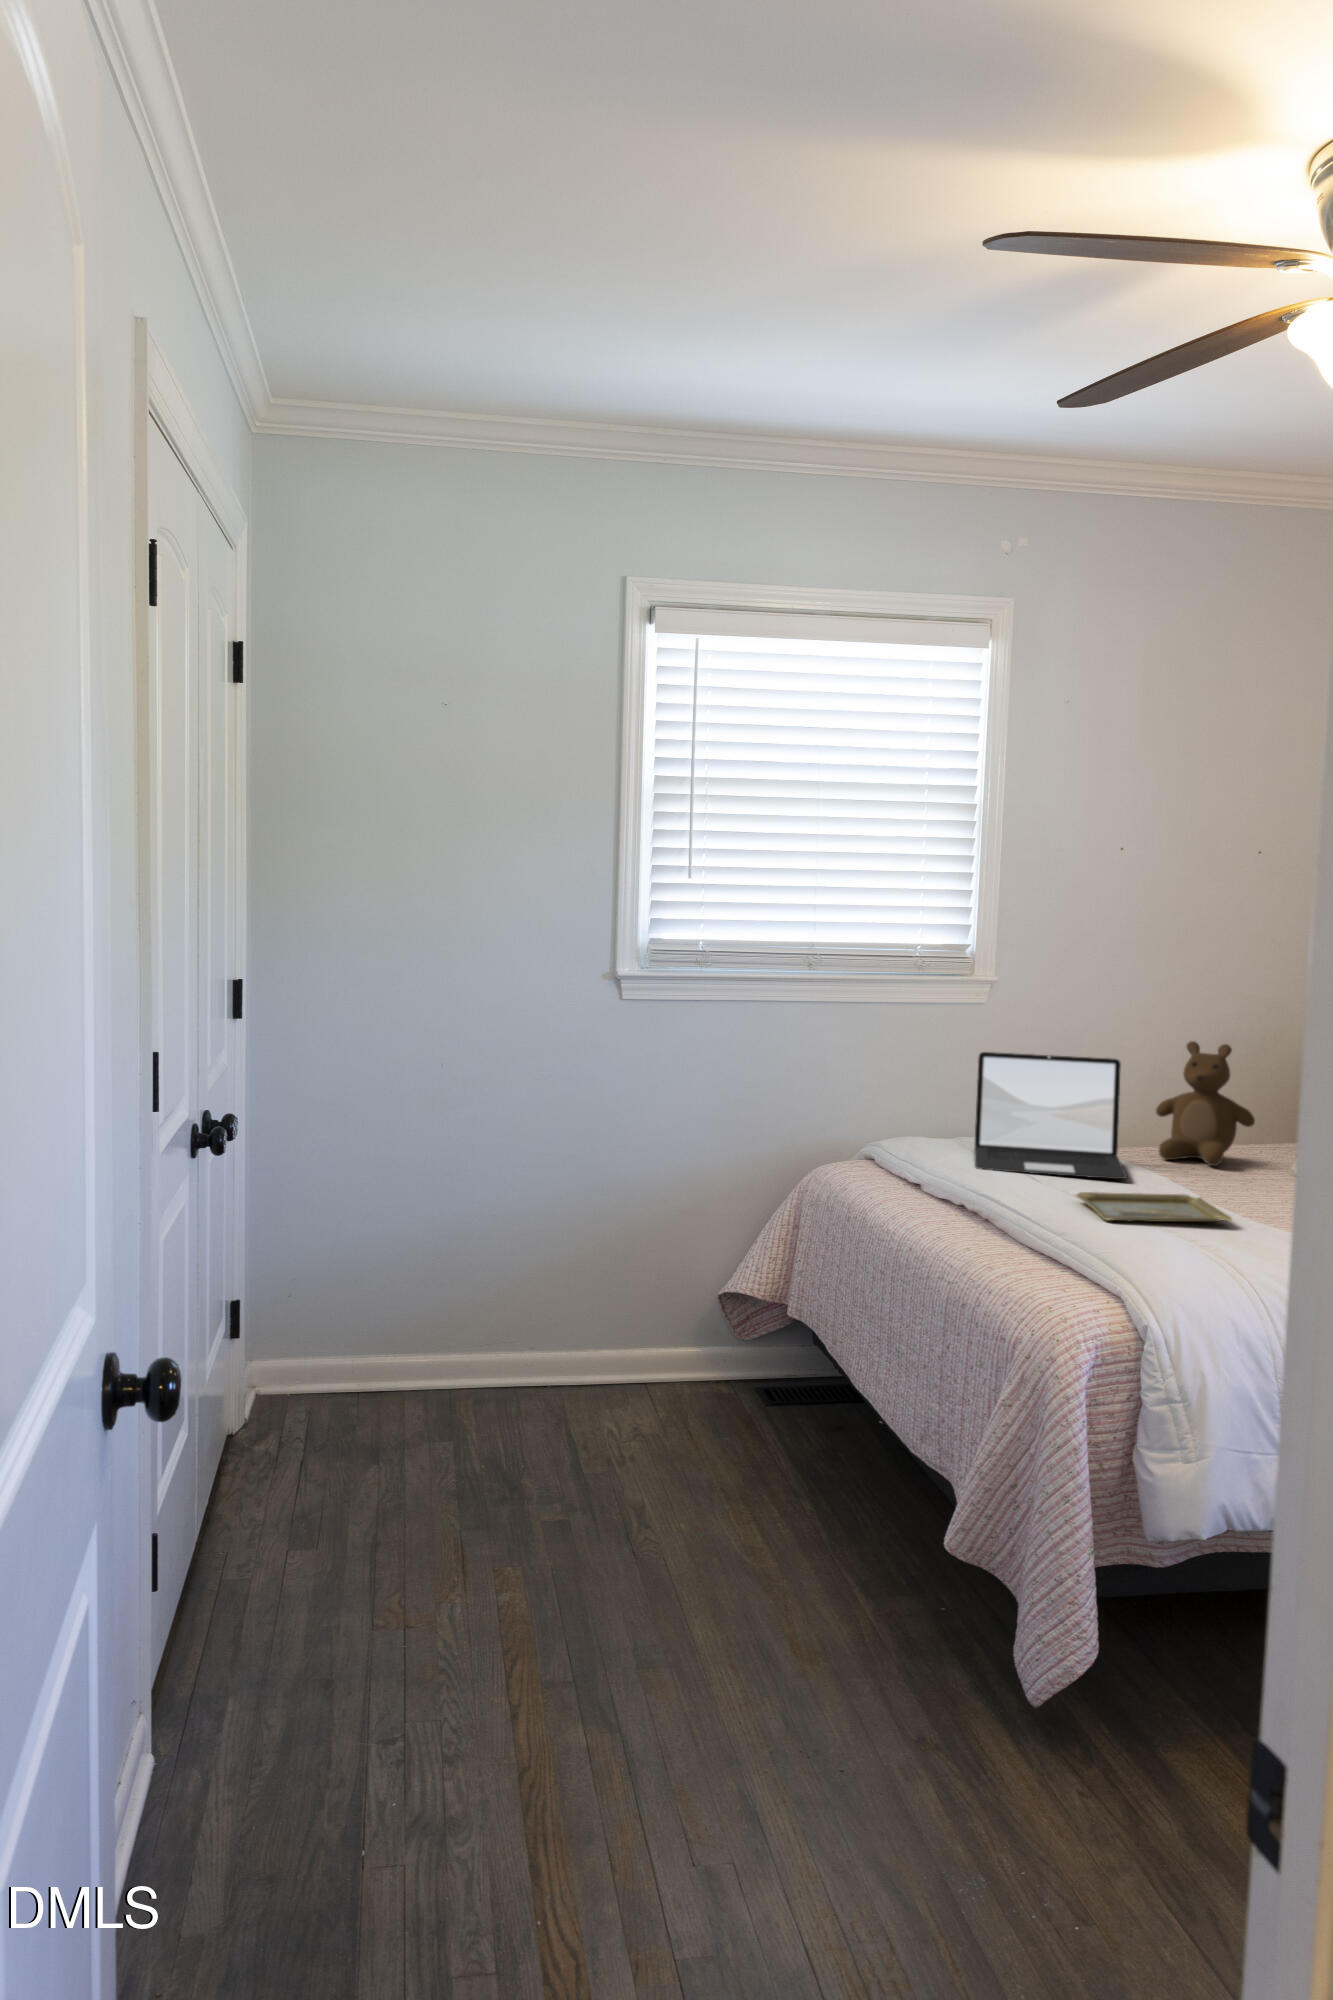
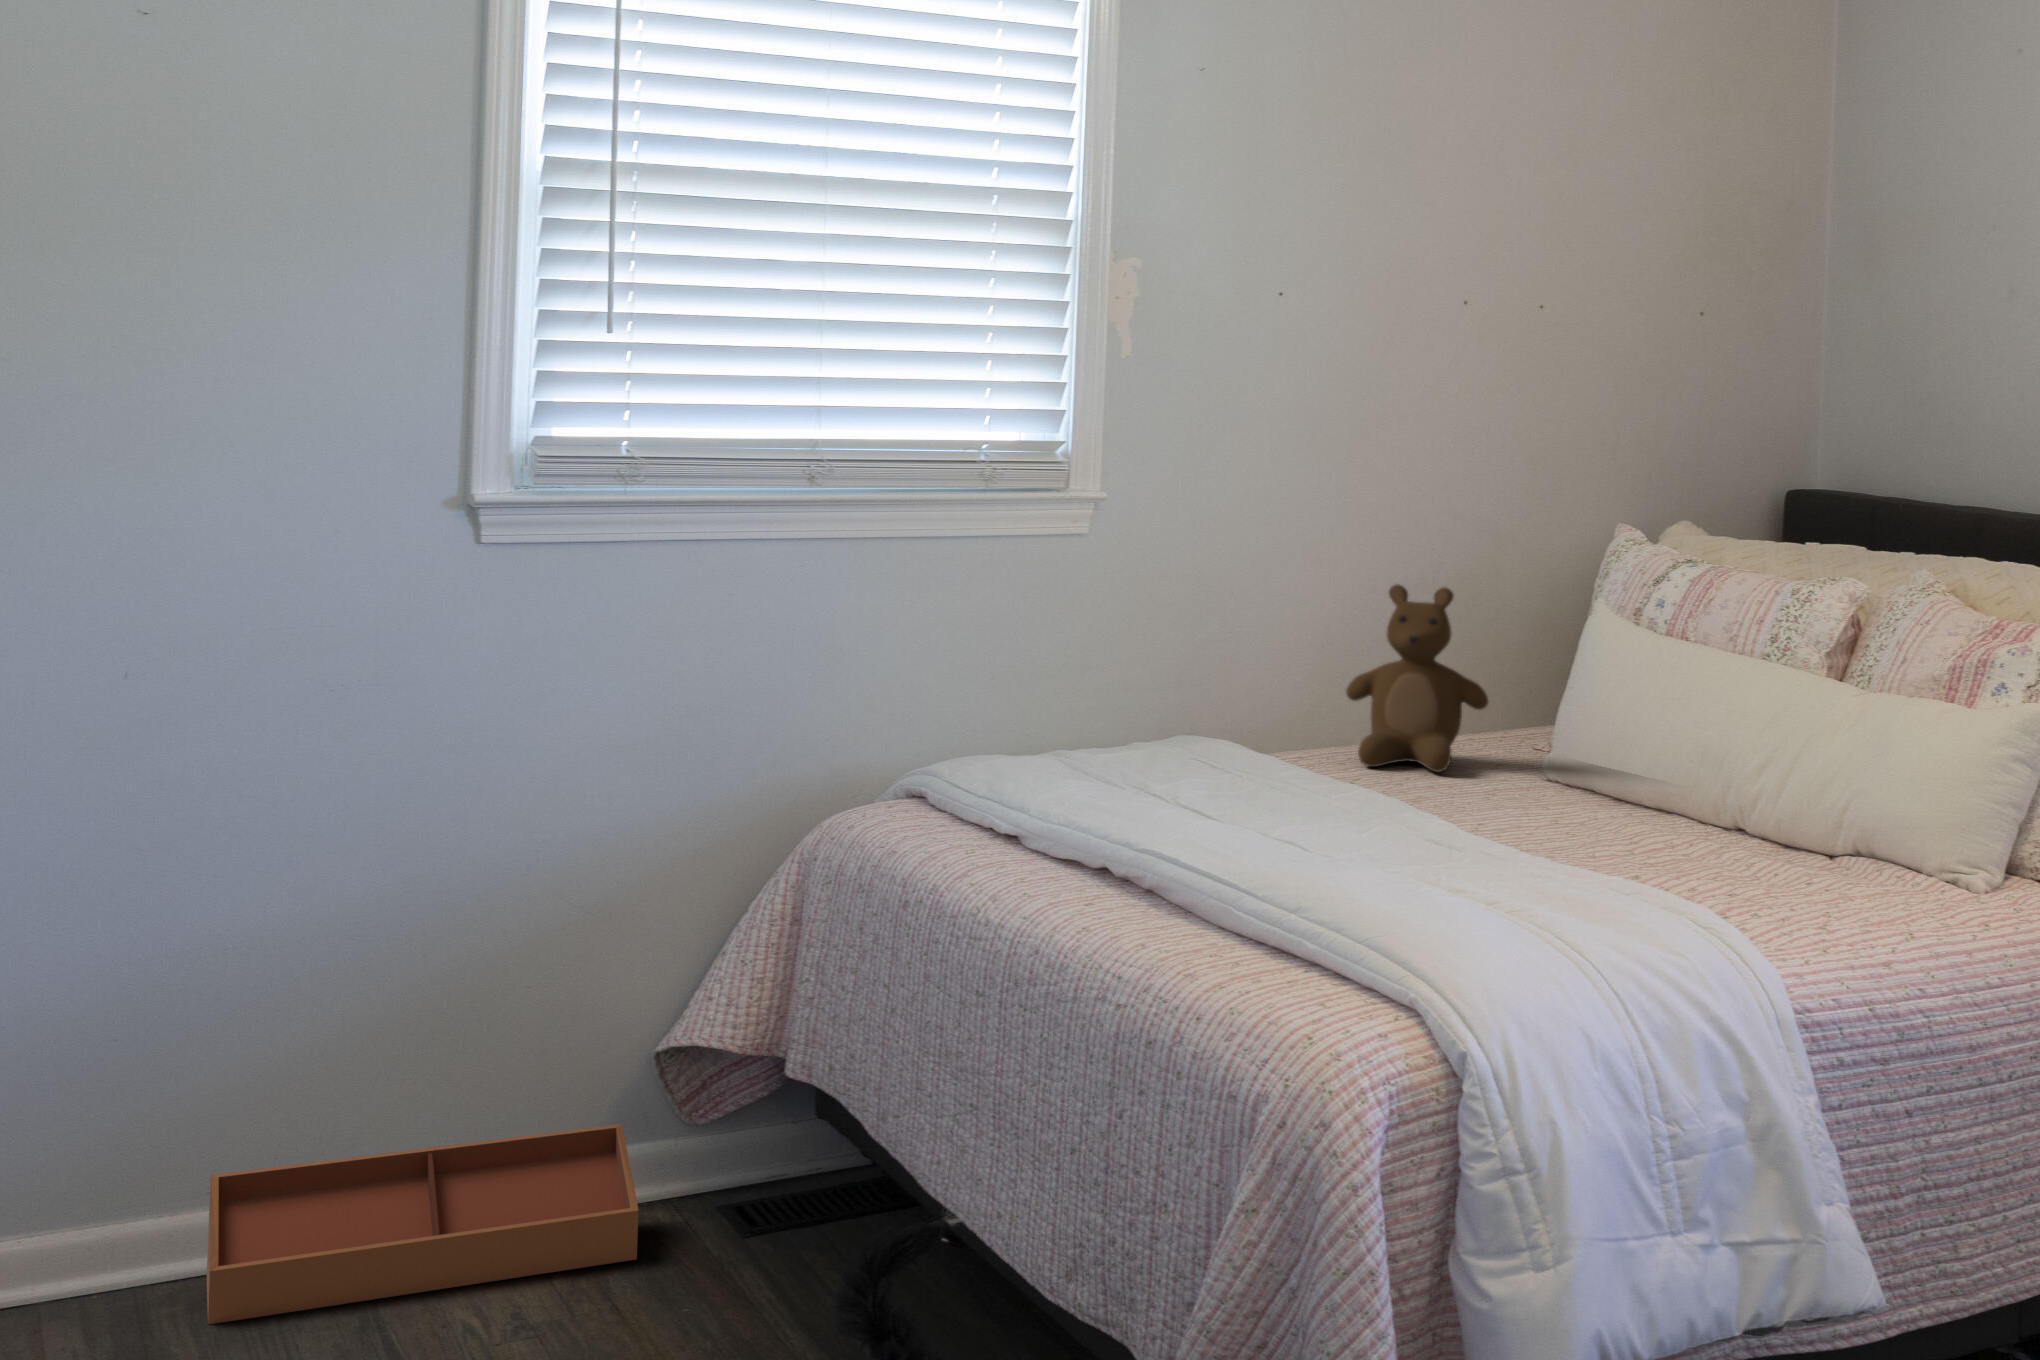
laptop: present [974,1052,1127,1179] -> none [1090,613,1336,805]
tray: present [1076,1192,1232,1222] -> none [1278,823,1515,876]
storage bin: none [484,1334,706,1410] -> present [207,1124,639,1325]

